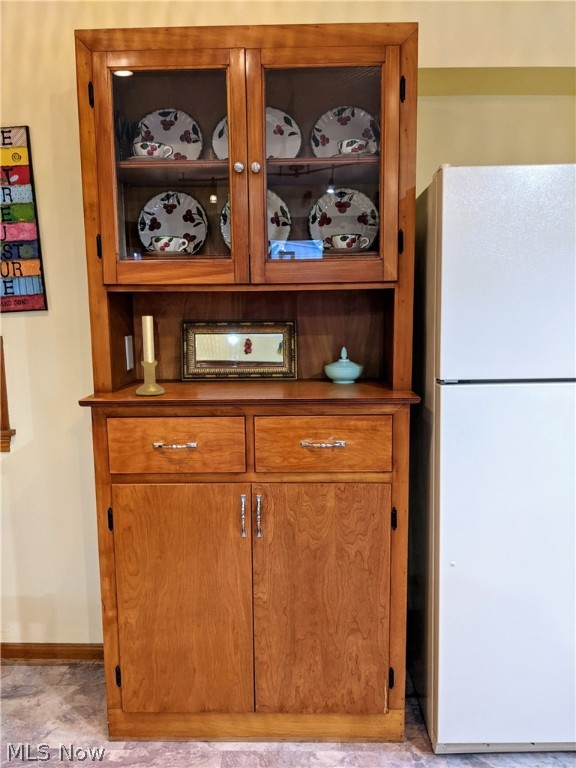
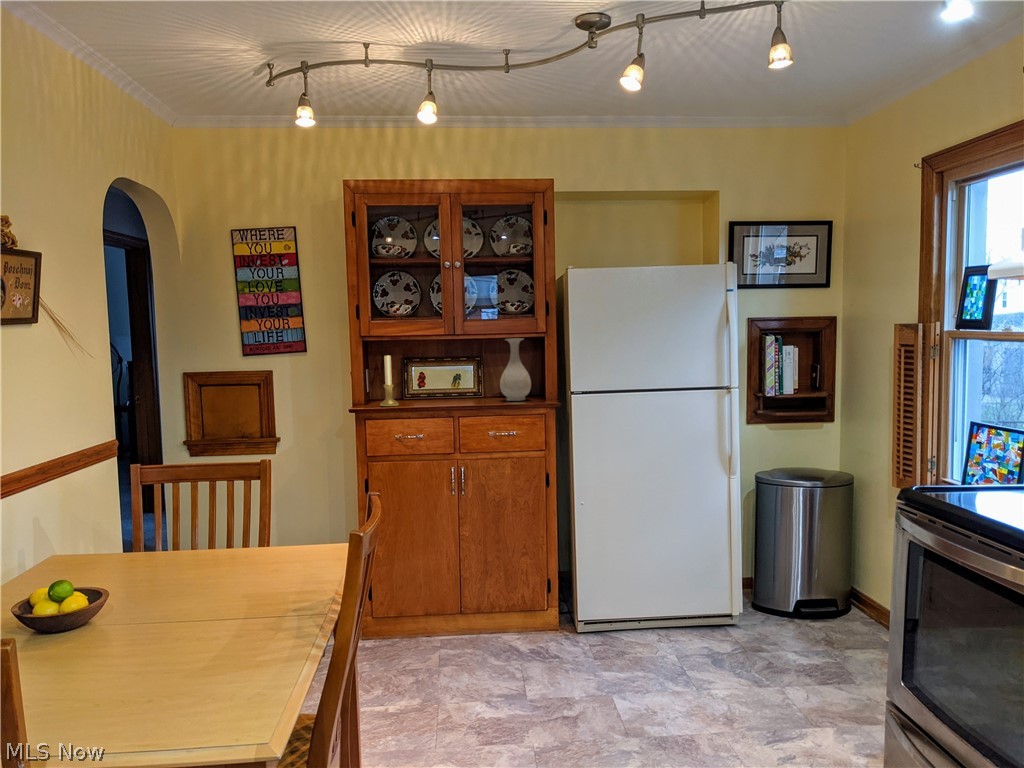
vase: none [321,292,370,391] -> present [500,339,531,401]

